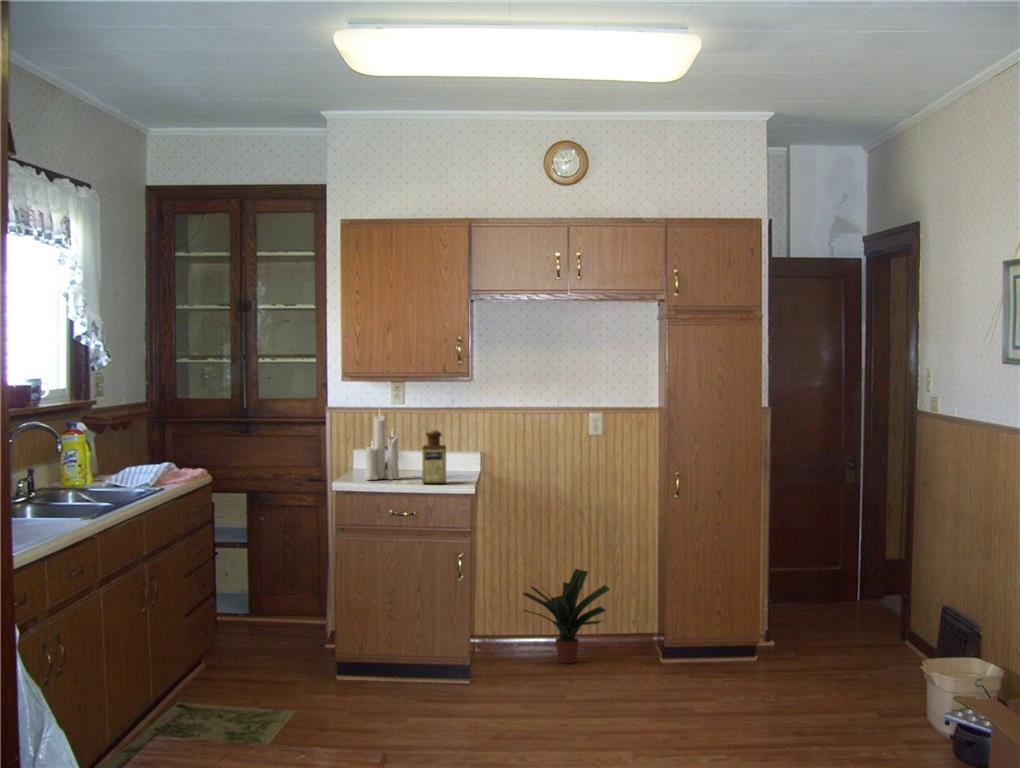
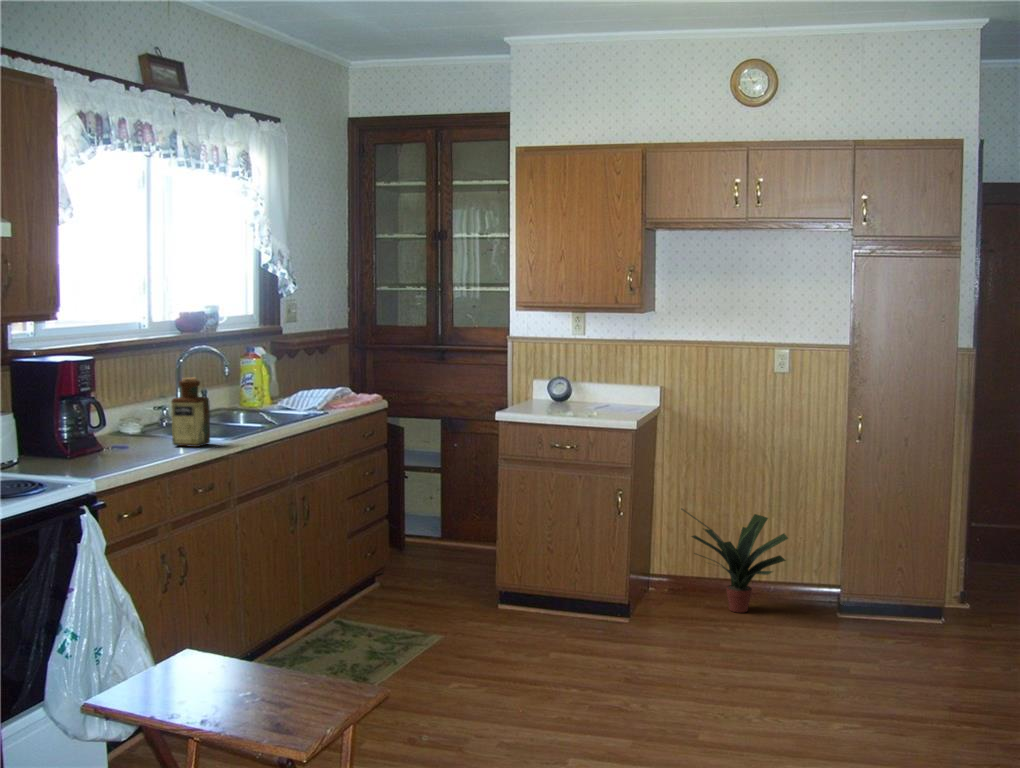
candle: present [365,413,399,480] -> none [527,335,563,412]
bottle: present [422,430,446,484] -> present [171,378,210,447]

